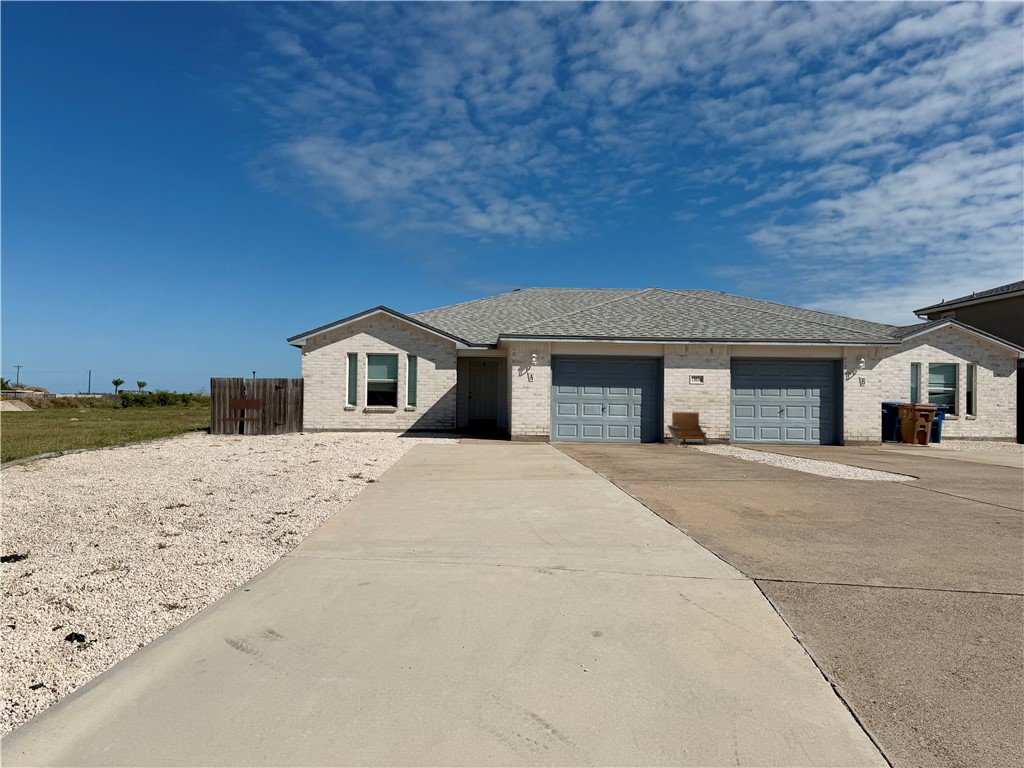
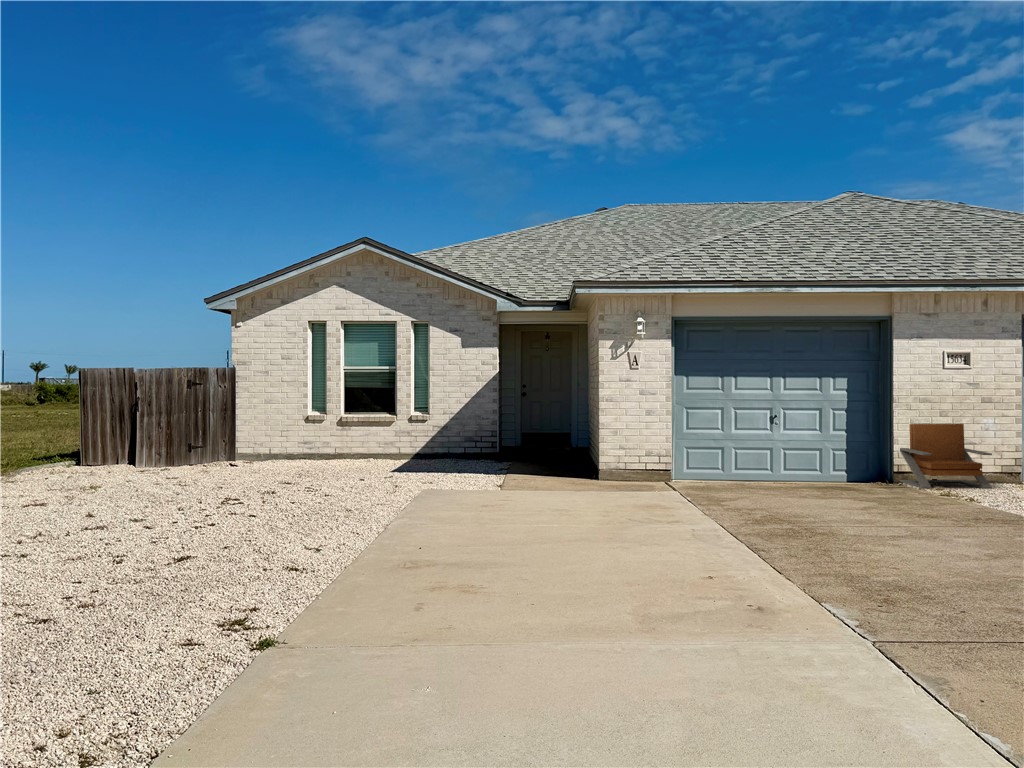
bench: present [221,398,262,435] -> none [95,404,164,467]

